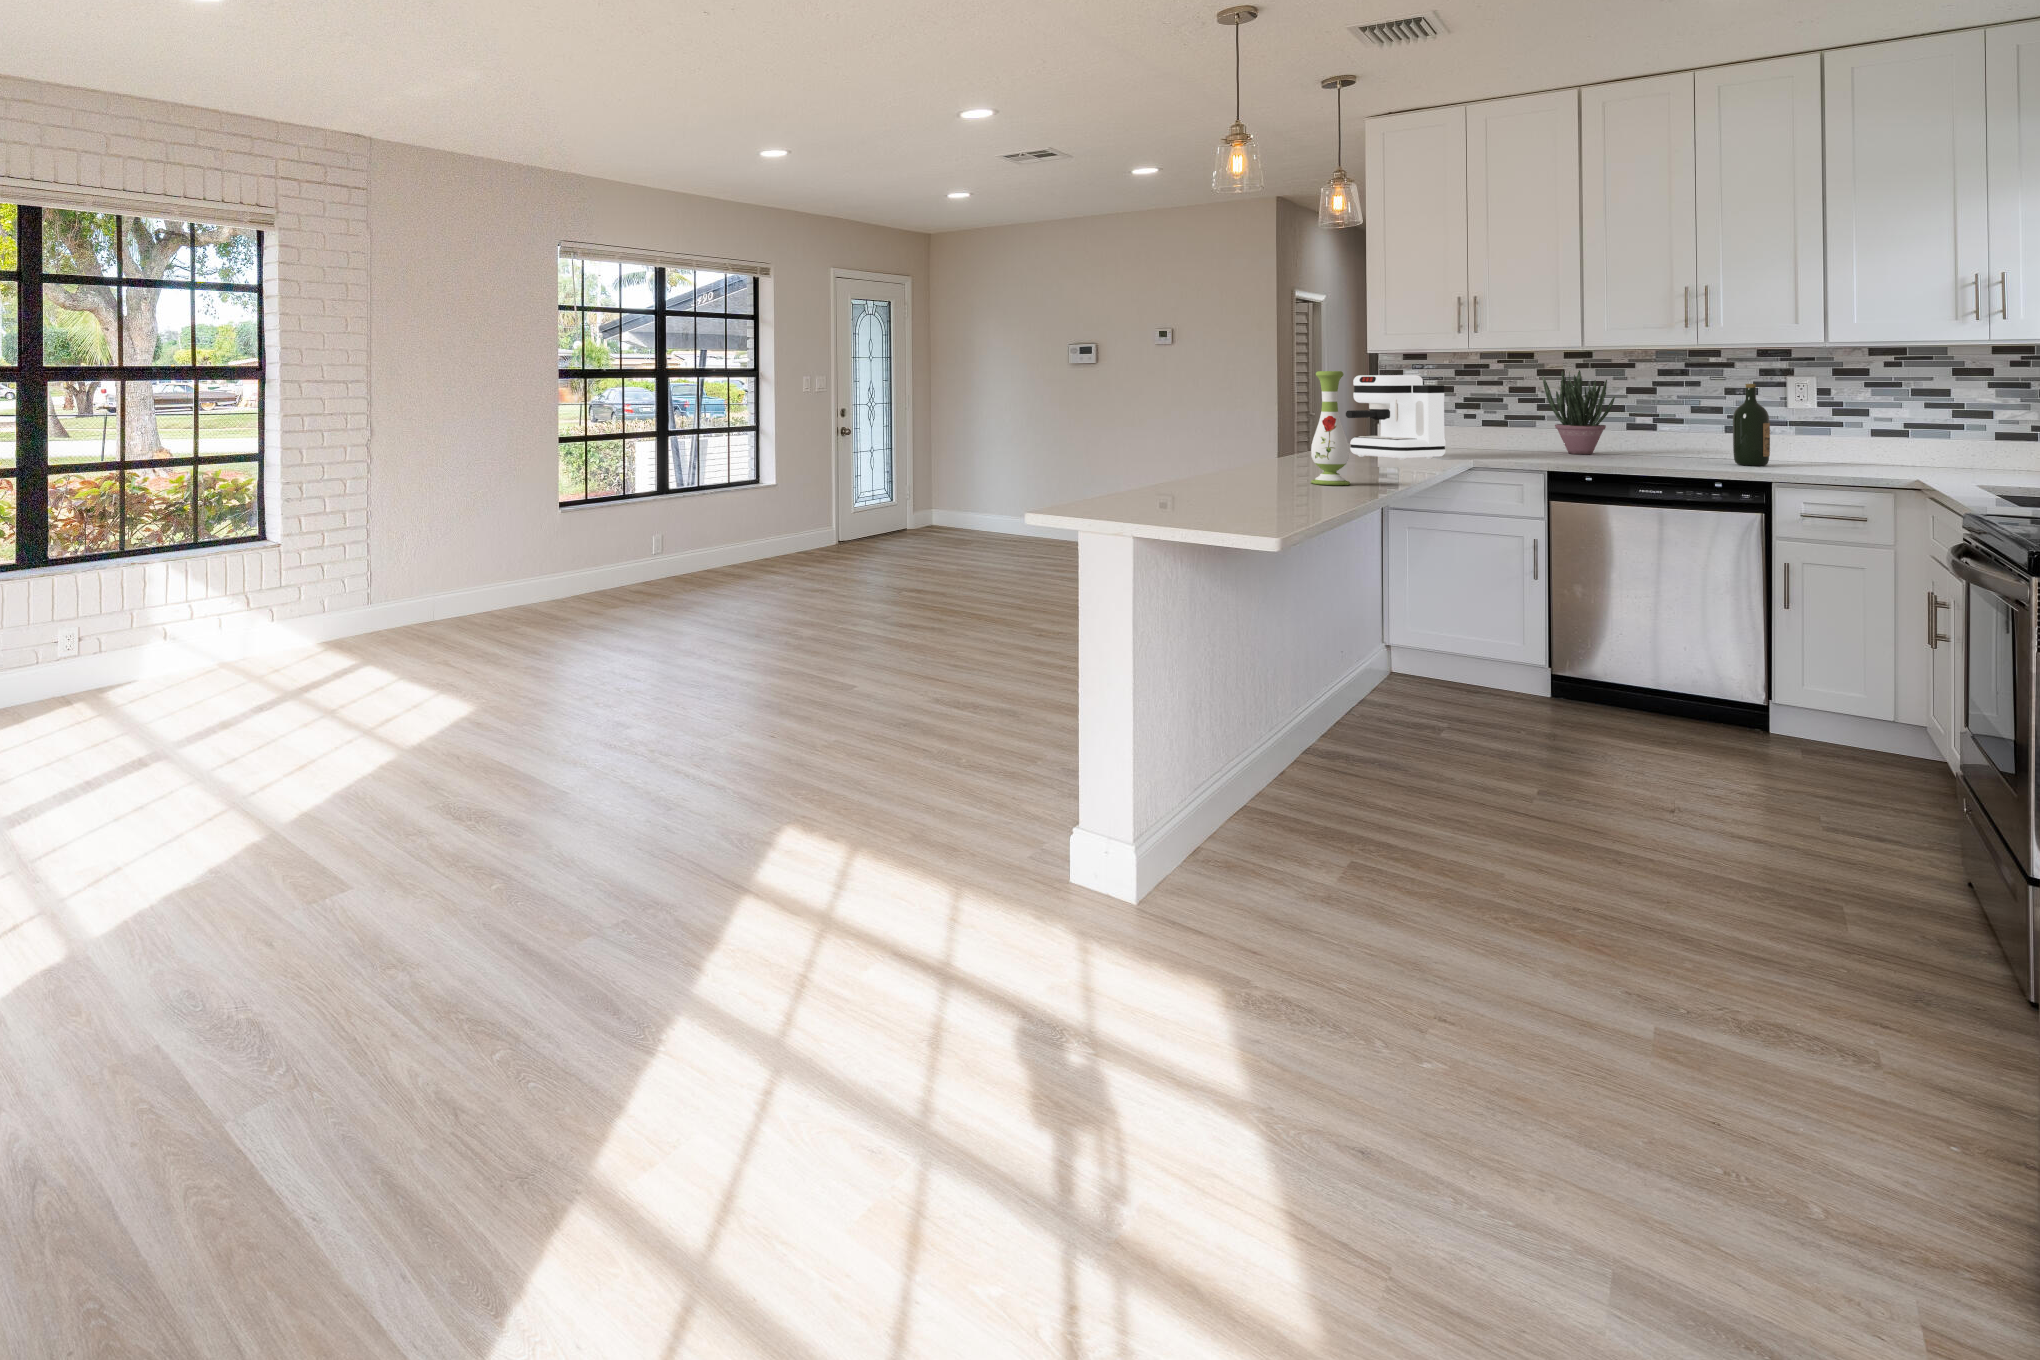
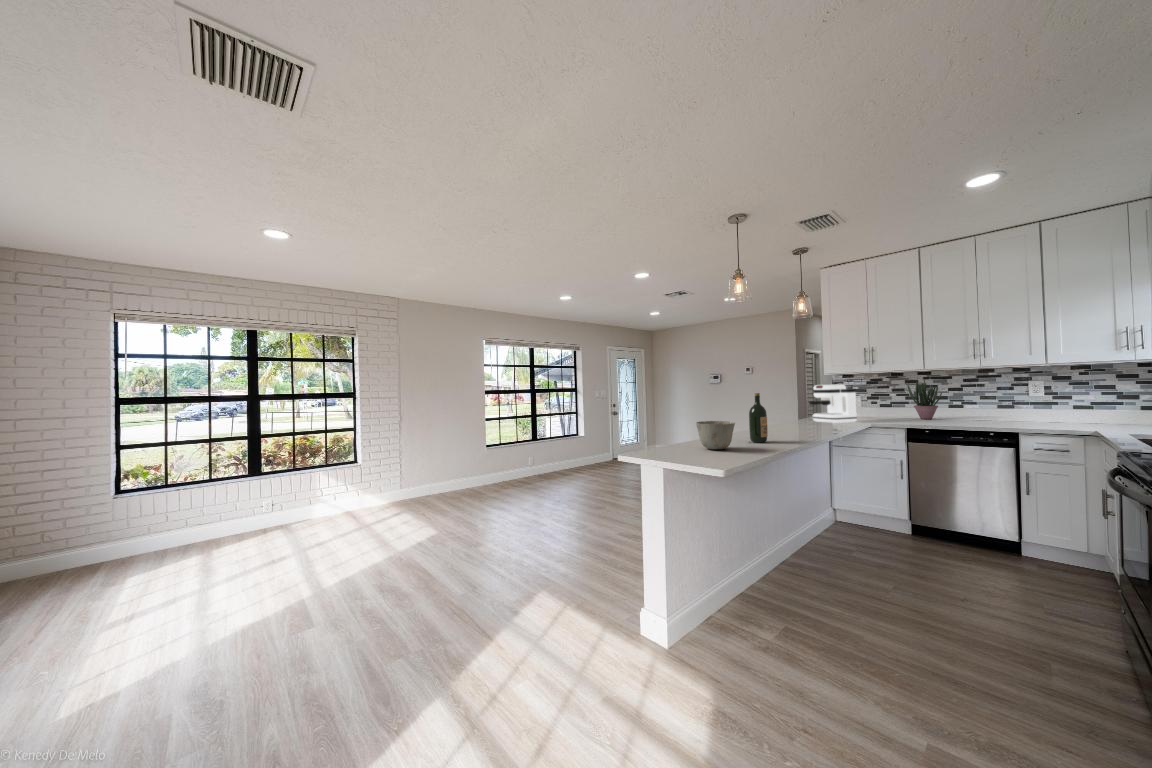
vase: present [1311,371,1350,485] -> none [778,384,796,438]
wine bottle: present [1733,384,1770,466] -> present [749,393,768,443]
ceramic bowl: none [1171,444,1255,503] -> present [696,421,735,450]

